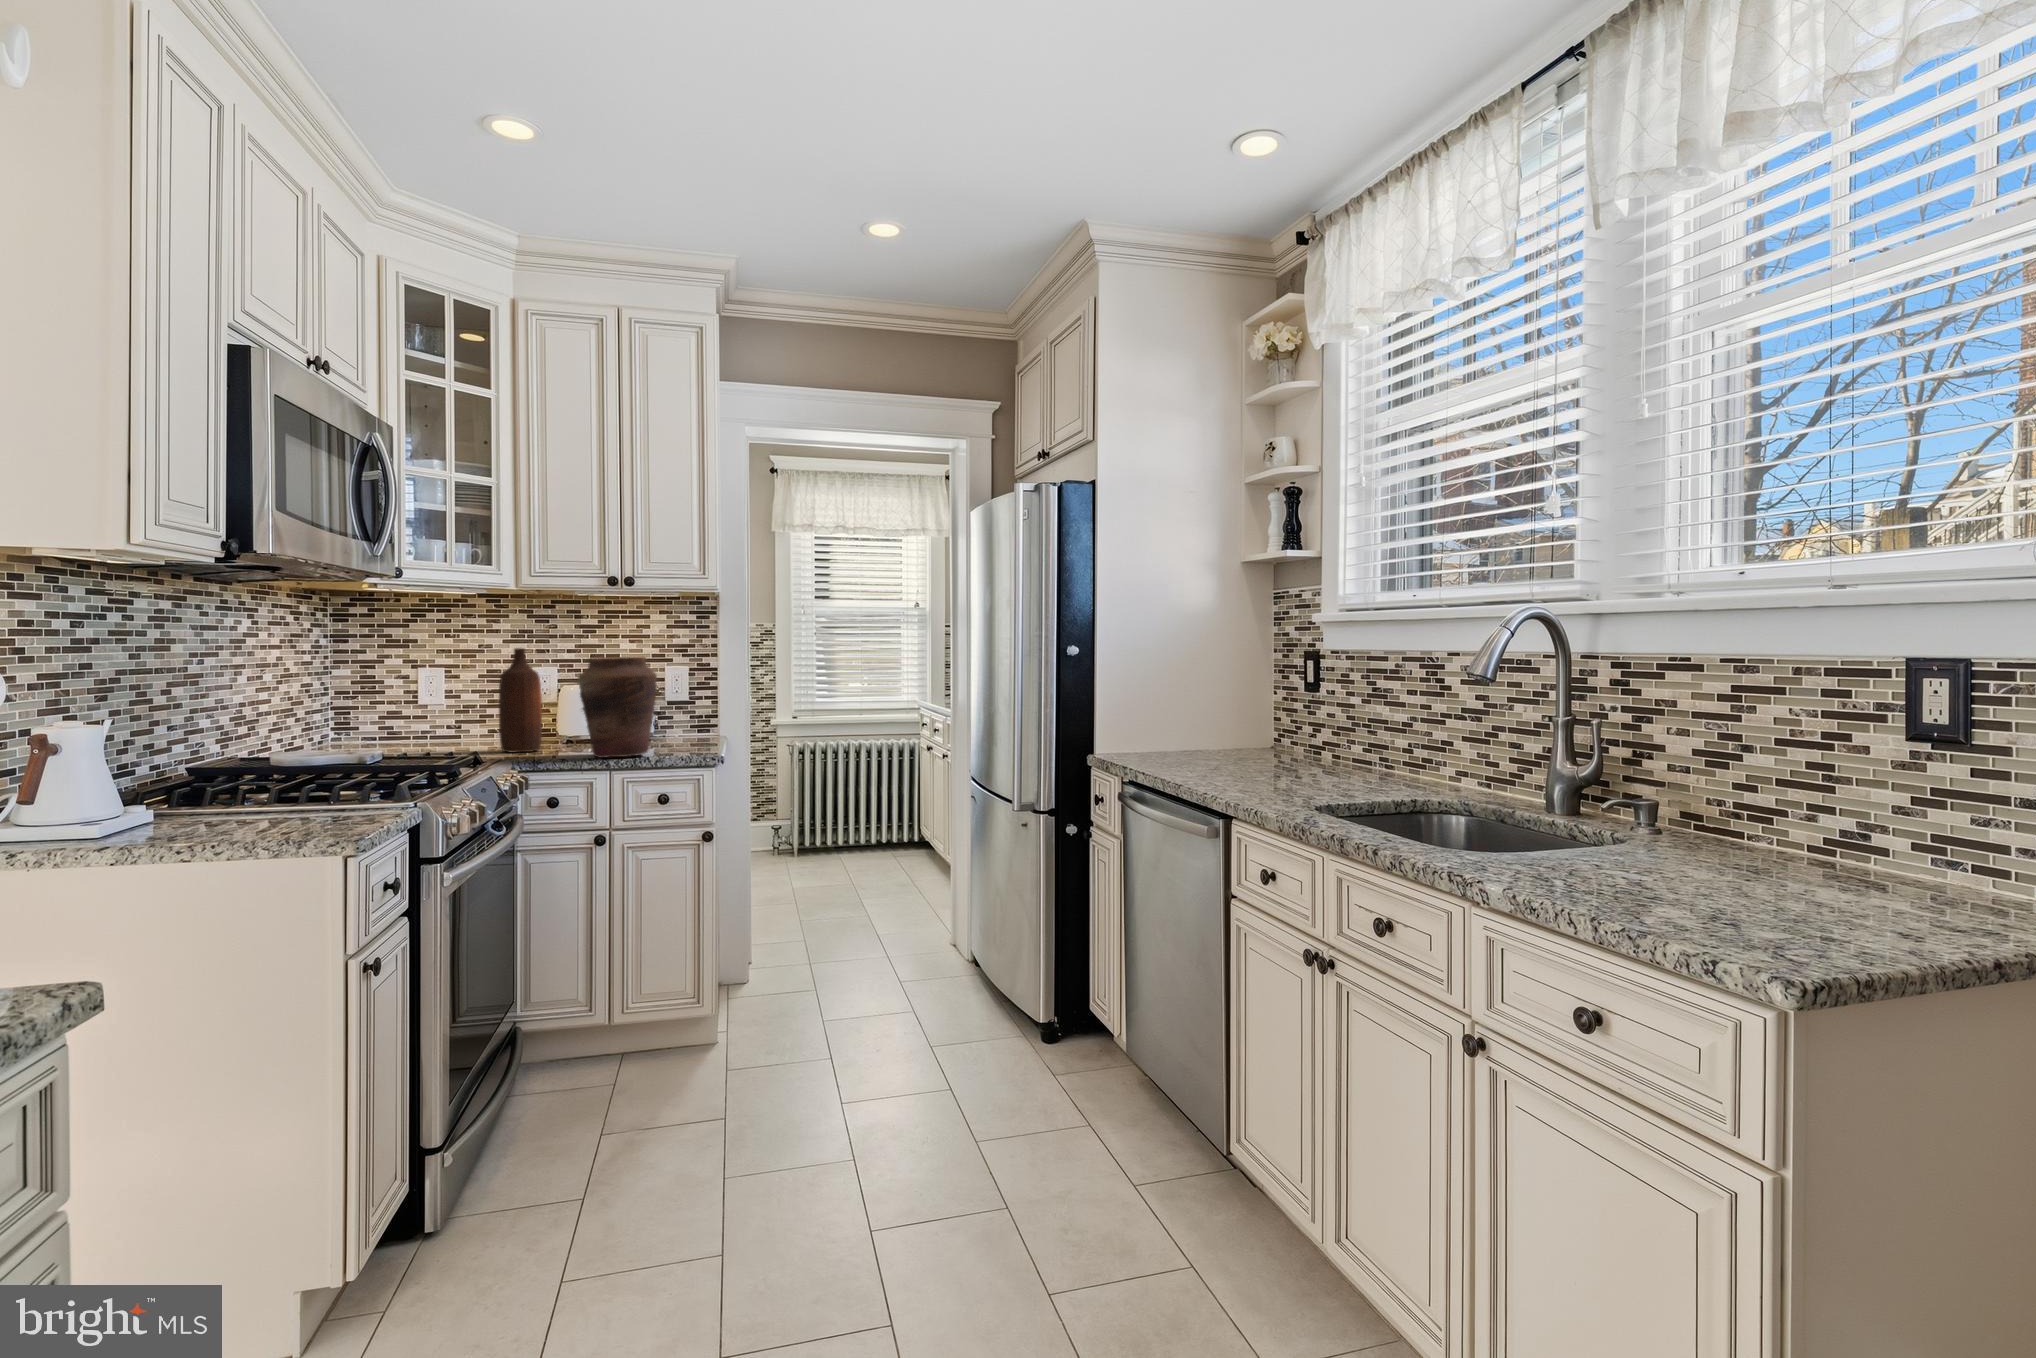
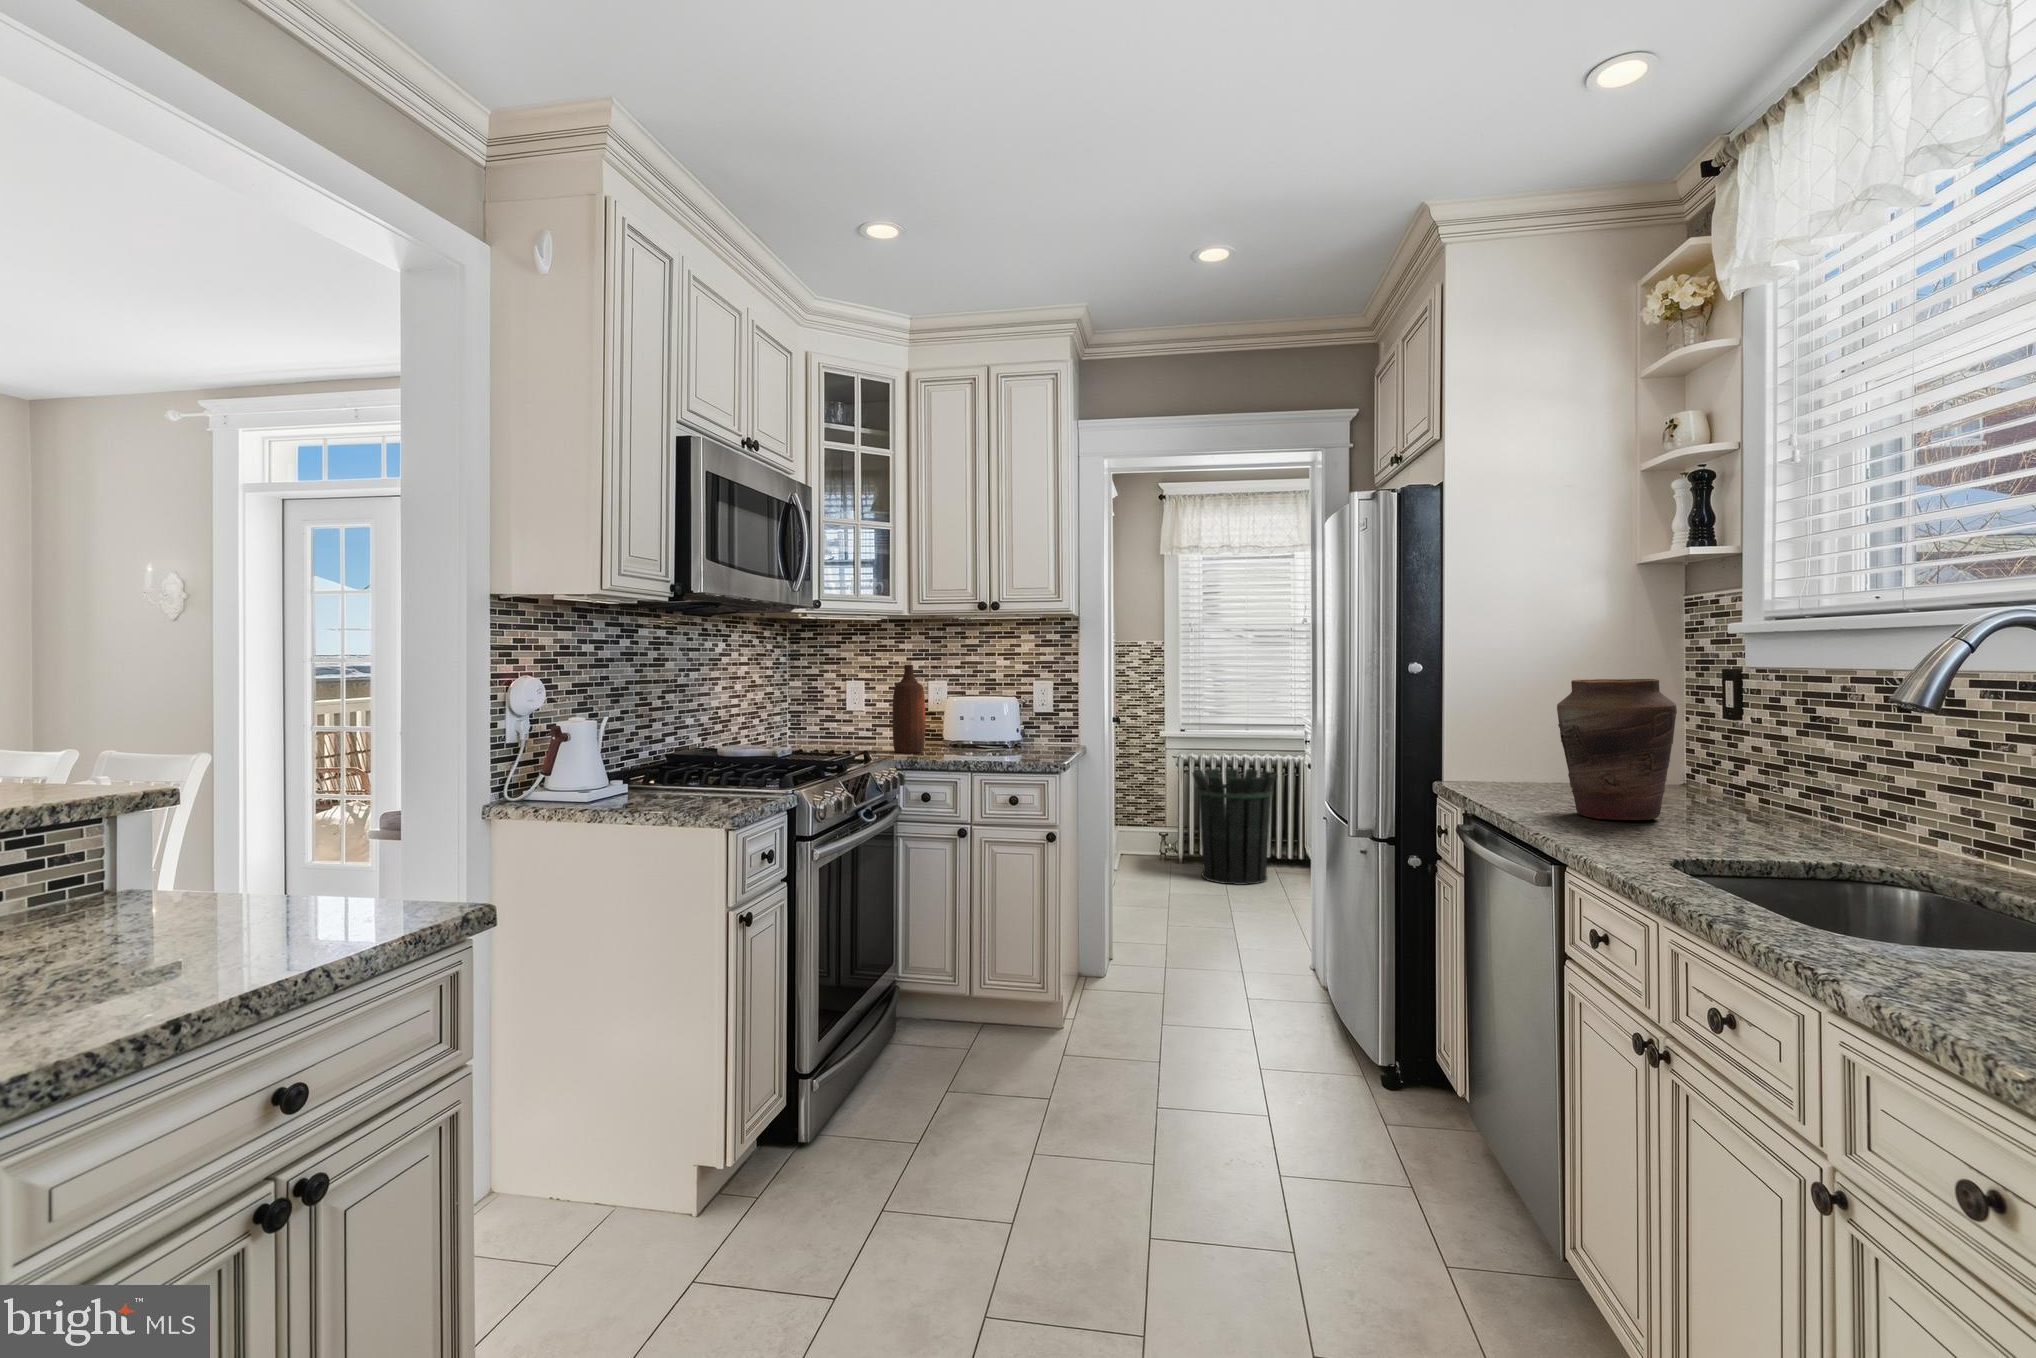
vase: present [578,657,657,758] -> present [1557,679,1677,820]
waste bin: none [809,754,895,871] -> present [1192,768,1277,885]

